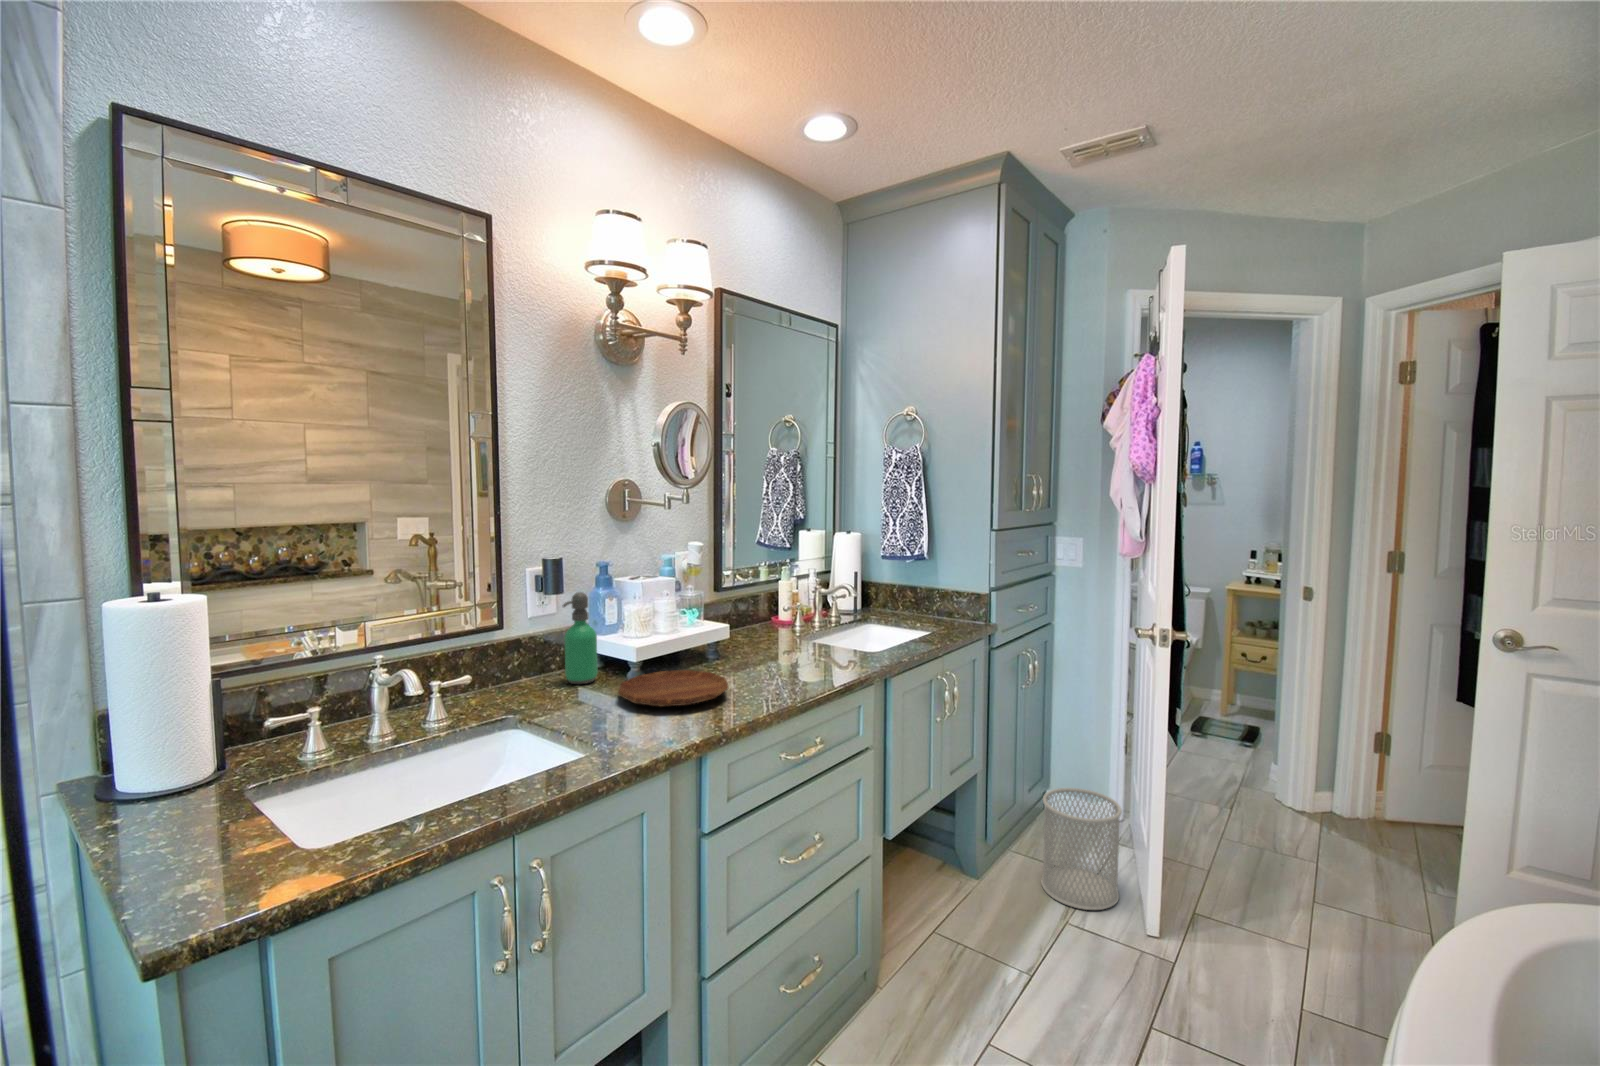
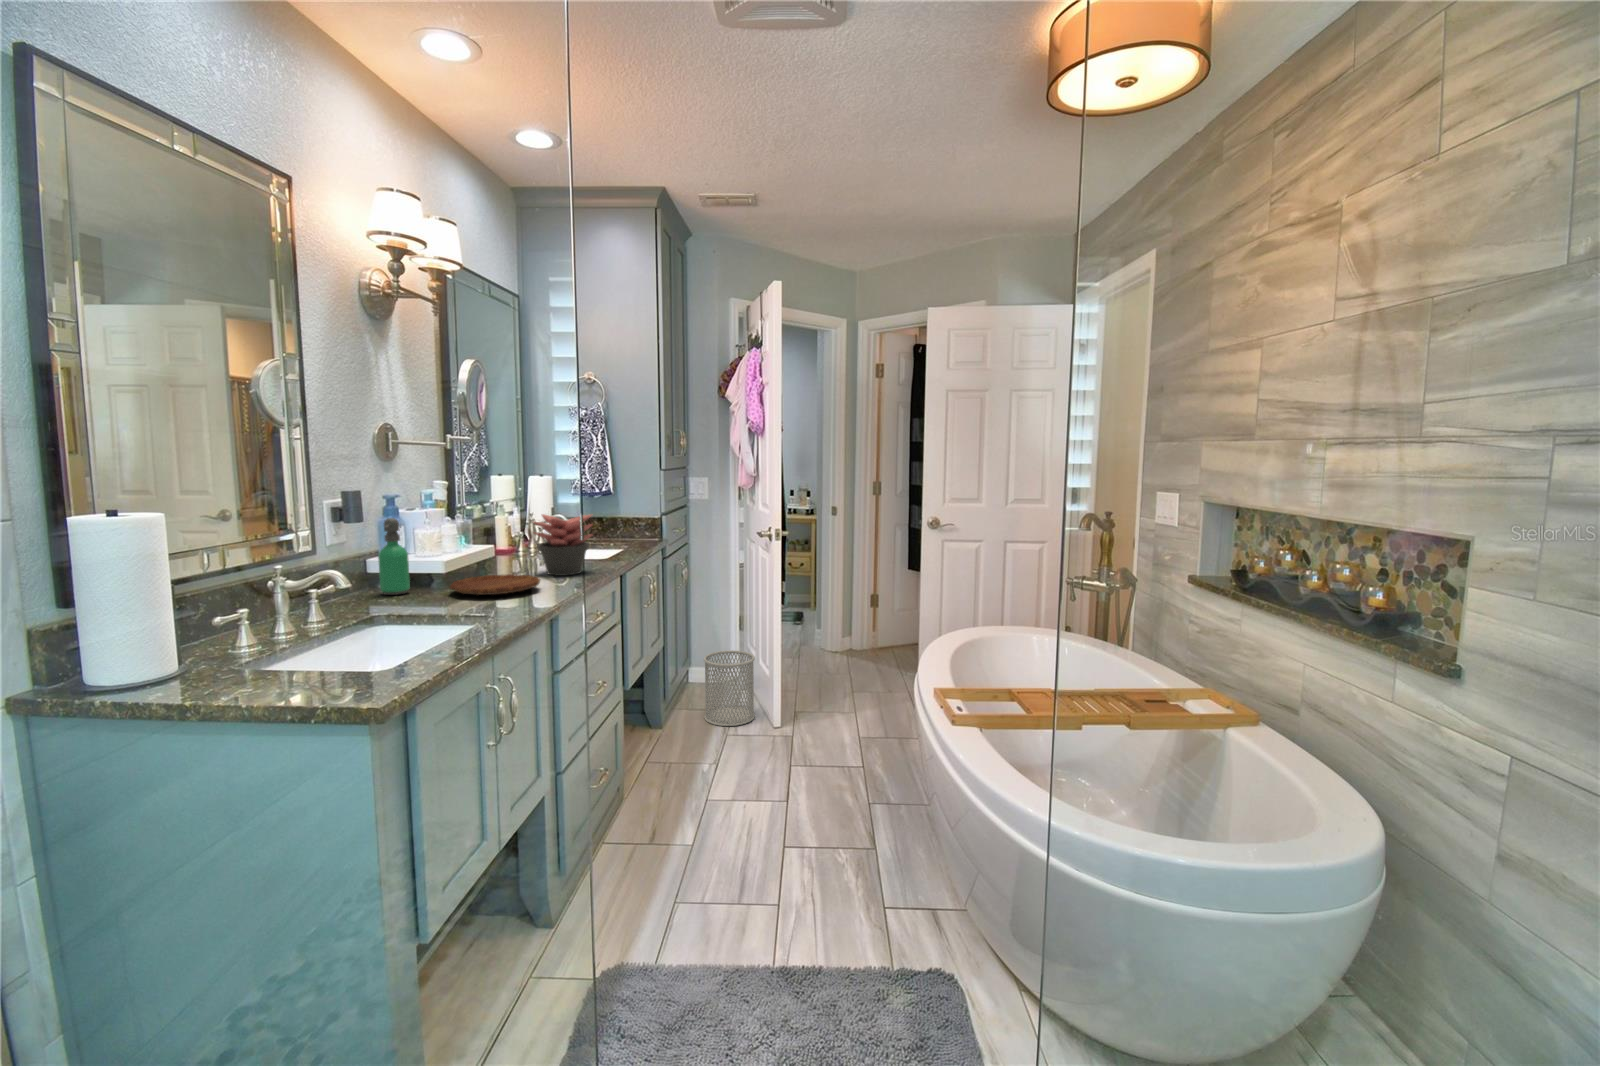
succulent plant: none [759,592,836,678] -> present [534,514,592,576]

